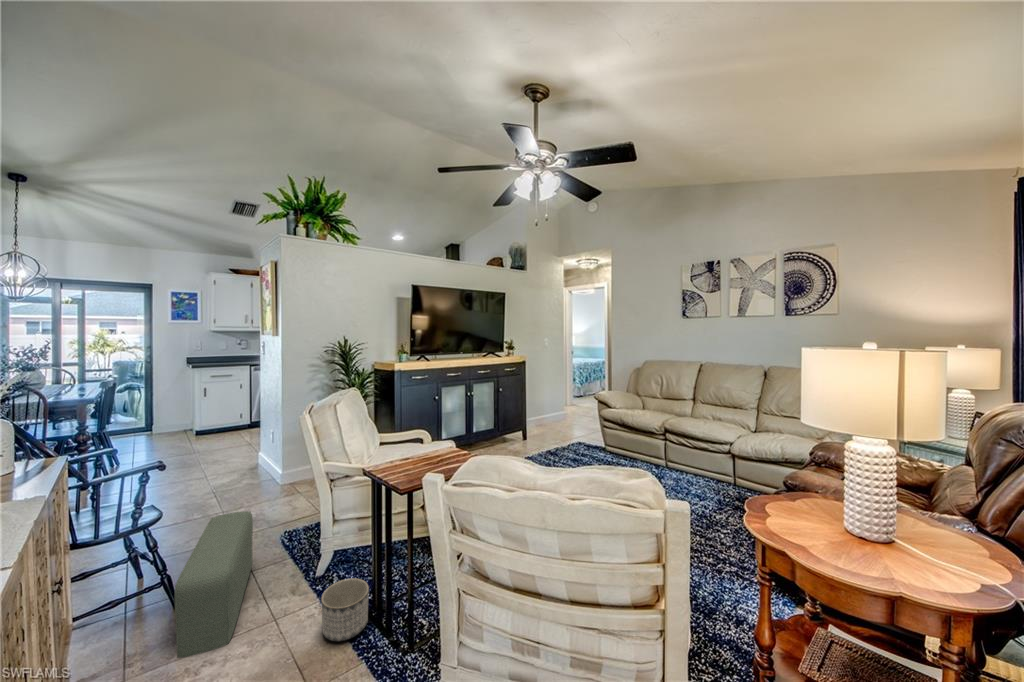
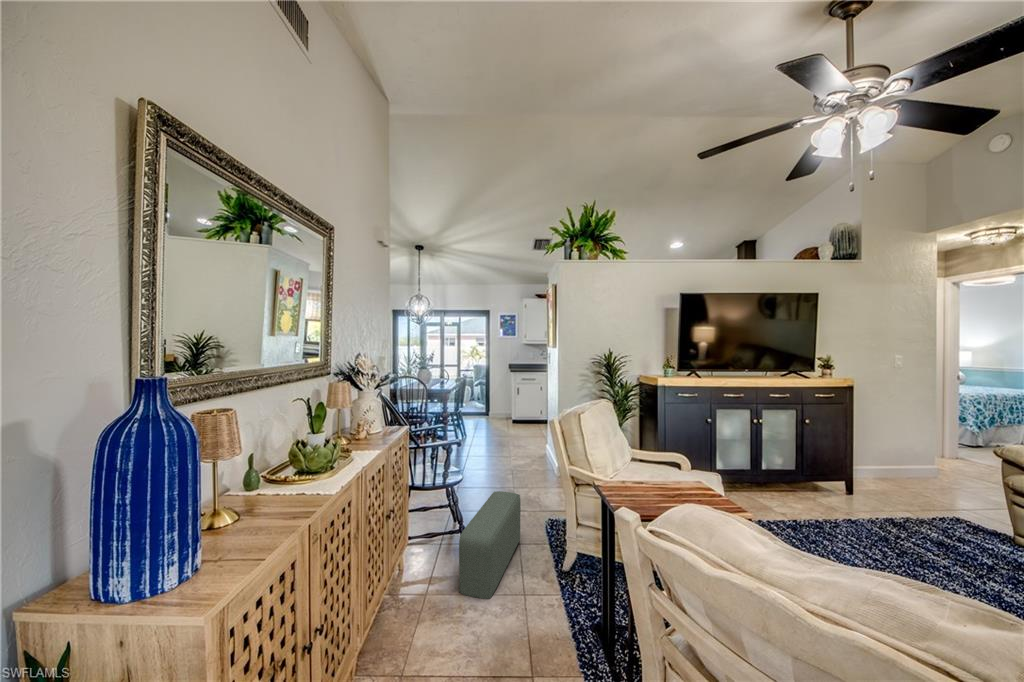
planter: present [321,578,369,641] -> none [553,585,596,646]

